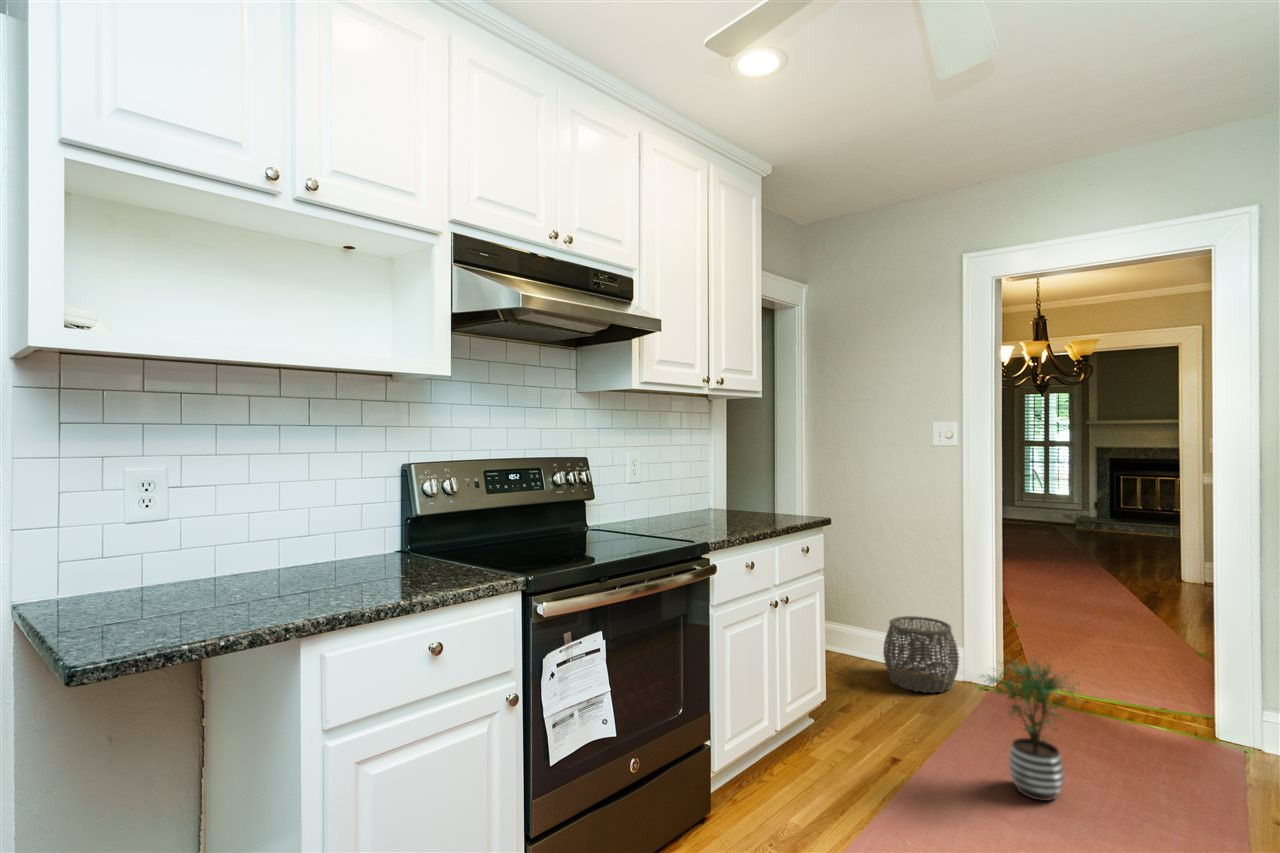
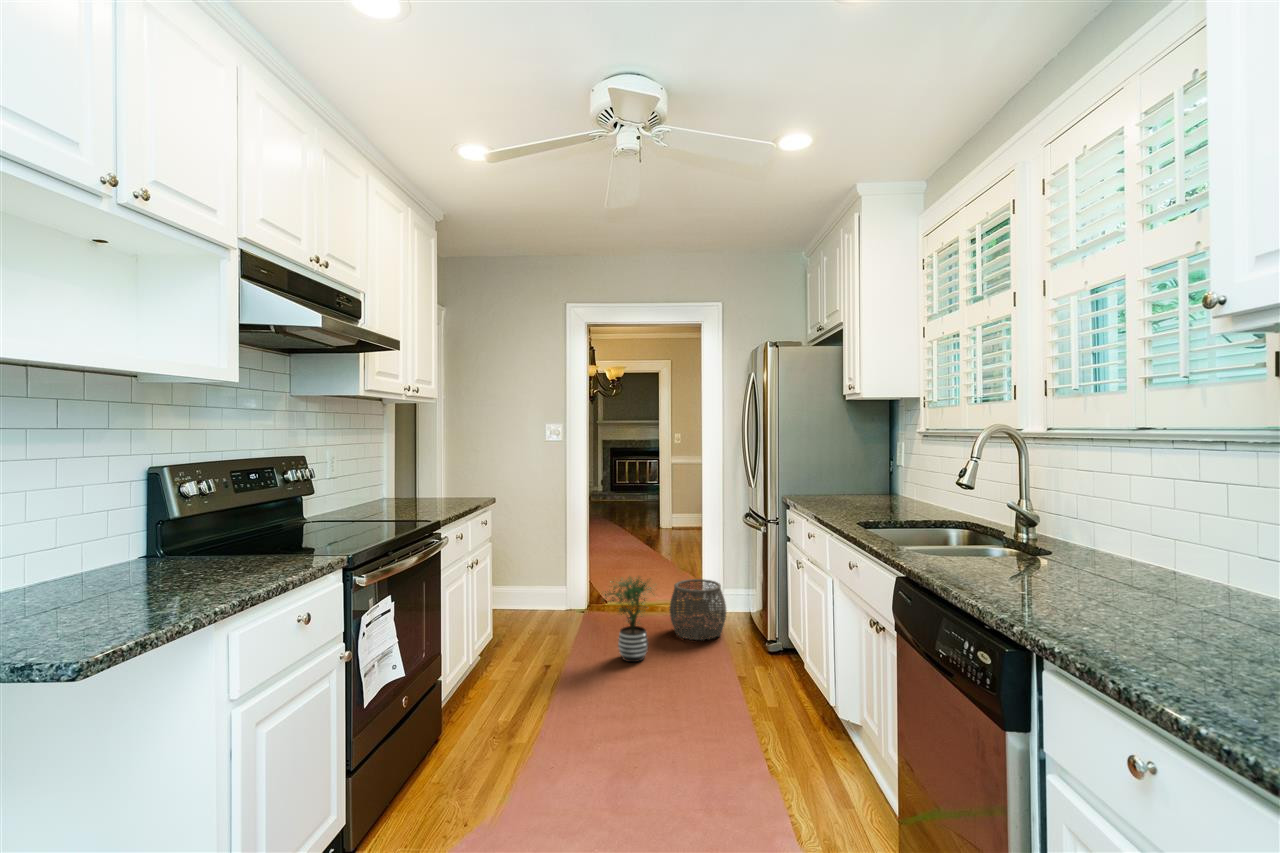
woven basket: present [883,616,959,693] -> present [670,579,726,640]

